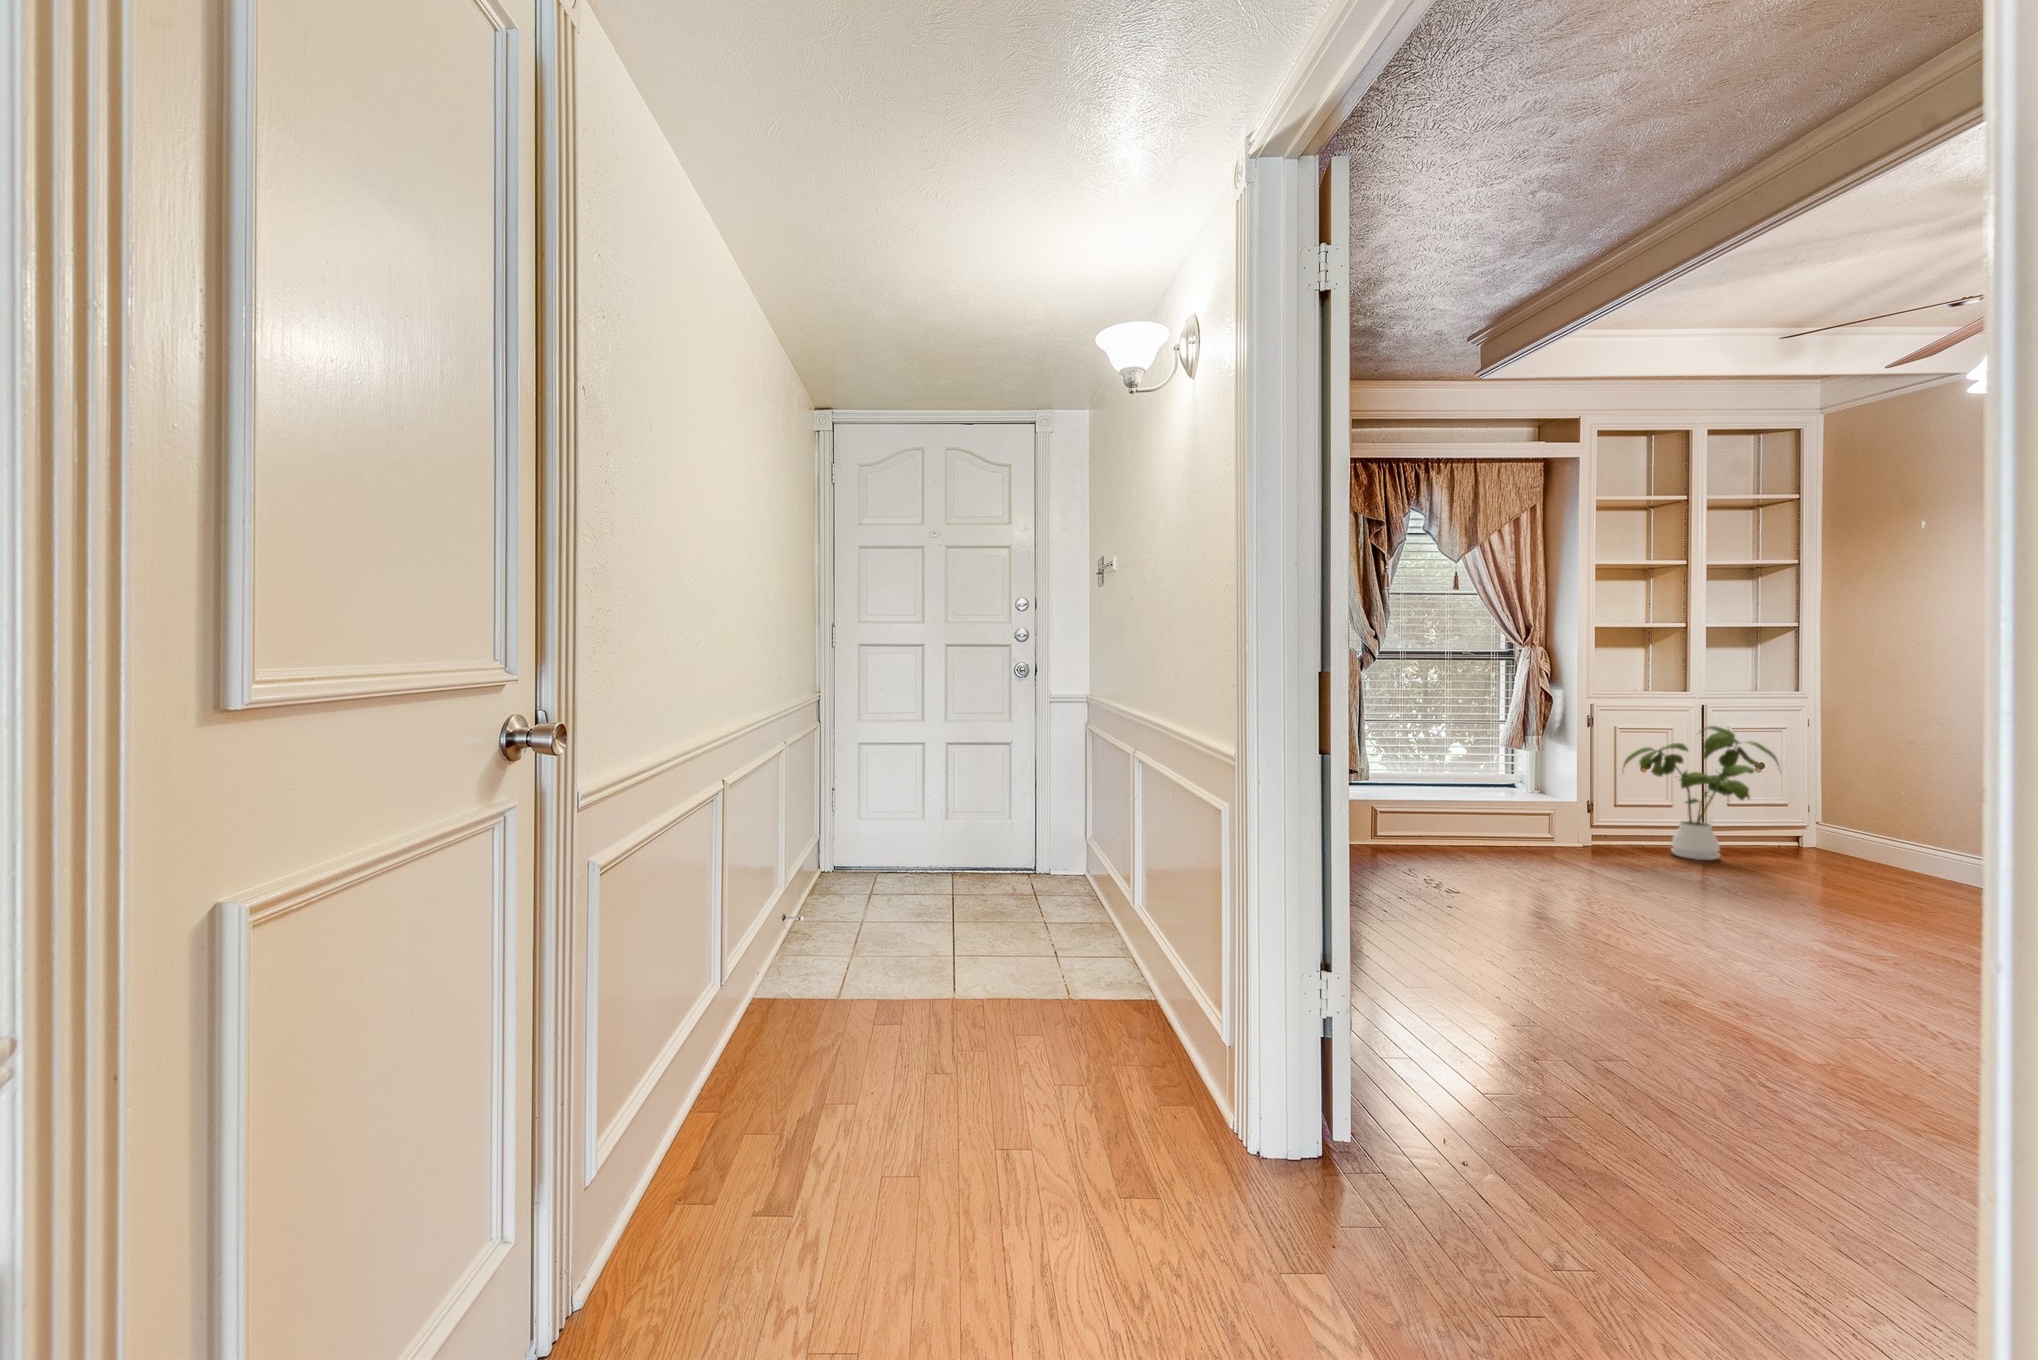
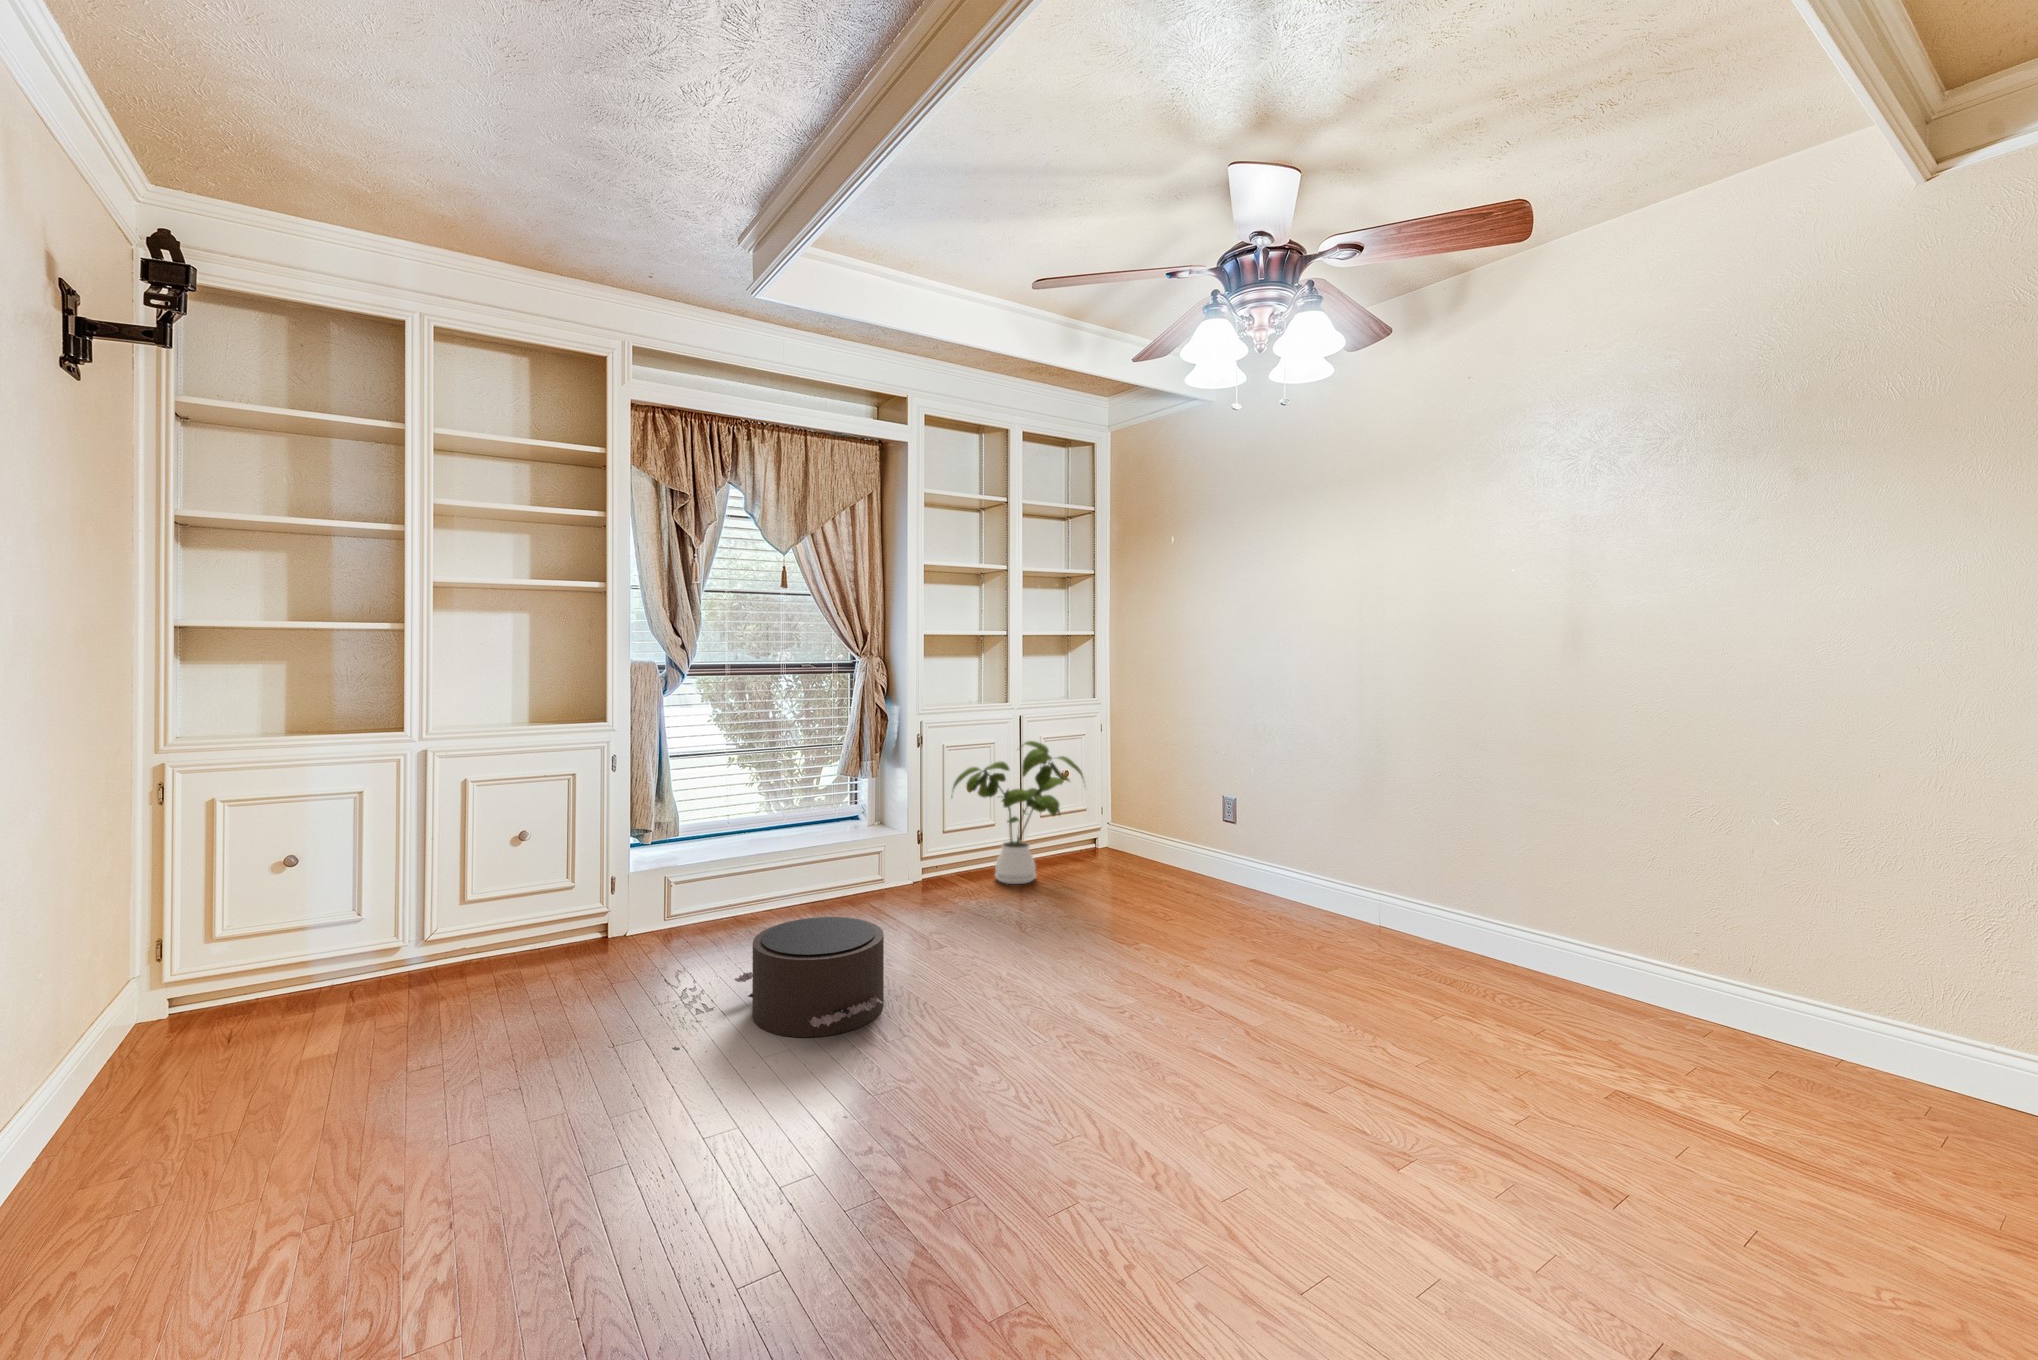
pouf: none [1444,838,1576,914] -> present [734,917,884,1037]

